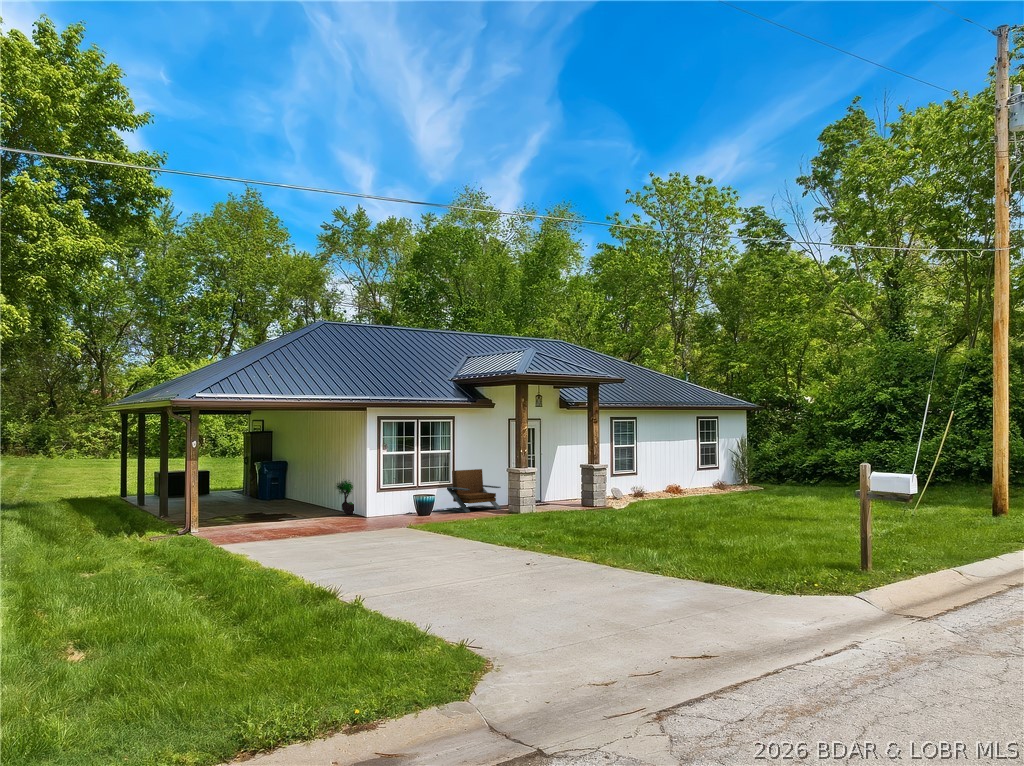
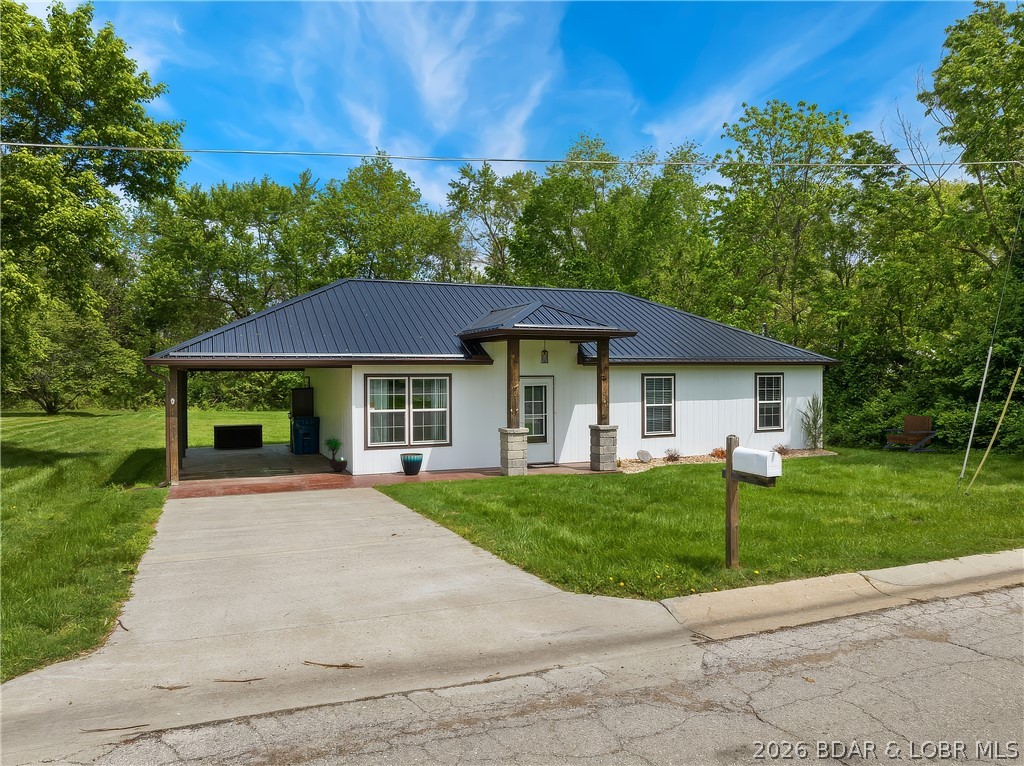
lounge chair: present [447,469,501,512] -> present [883,415,938,452]

